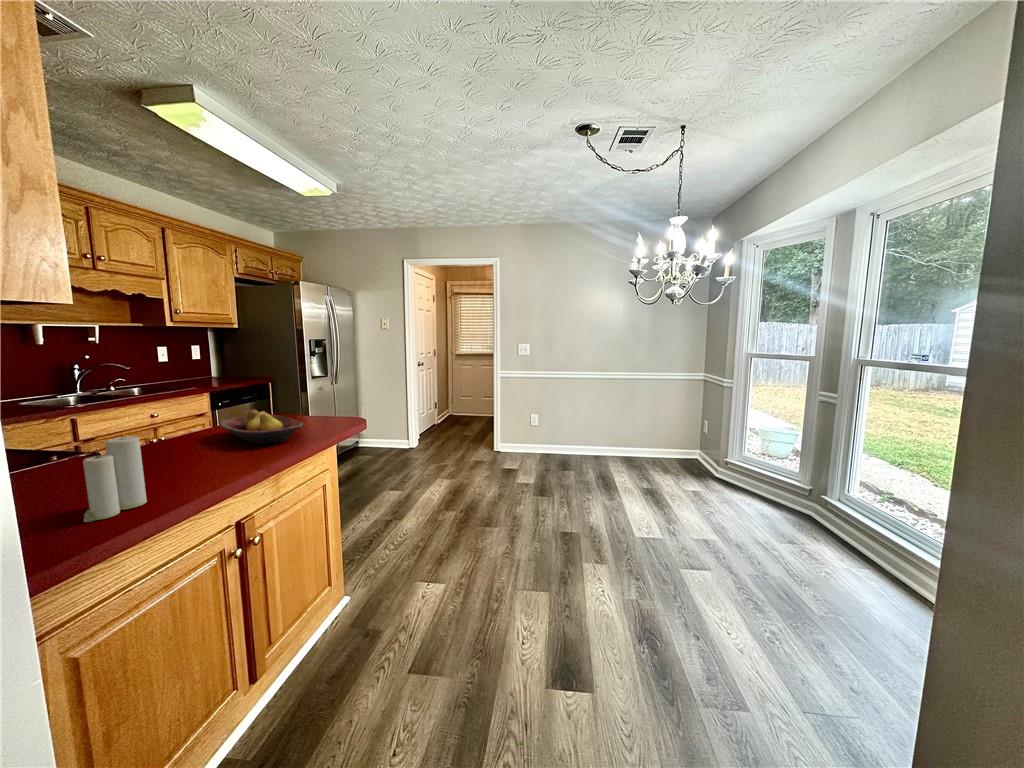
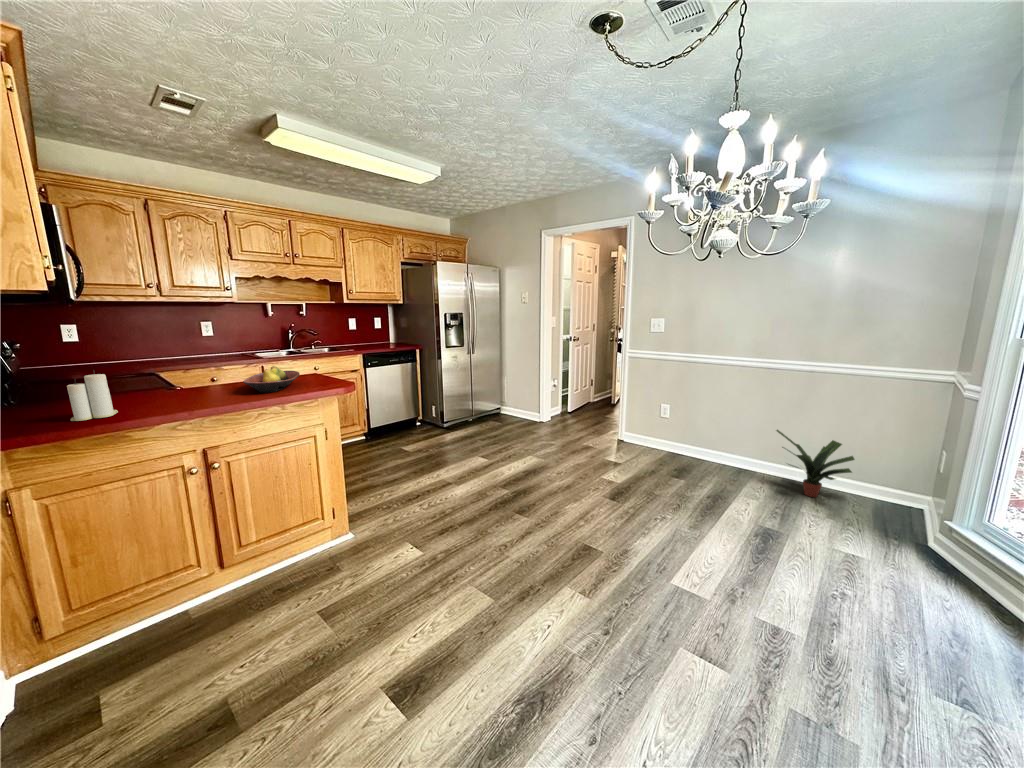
potted plant: none [620,421,664,462] -> present [776,430,855,497]

